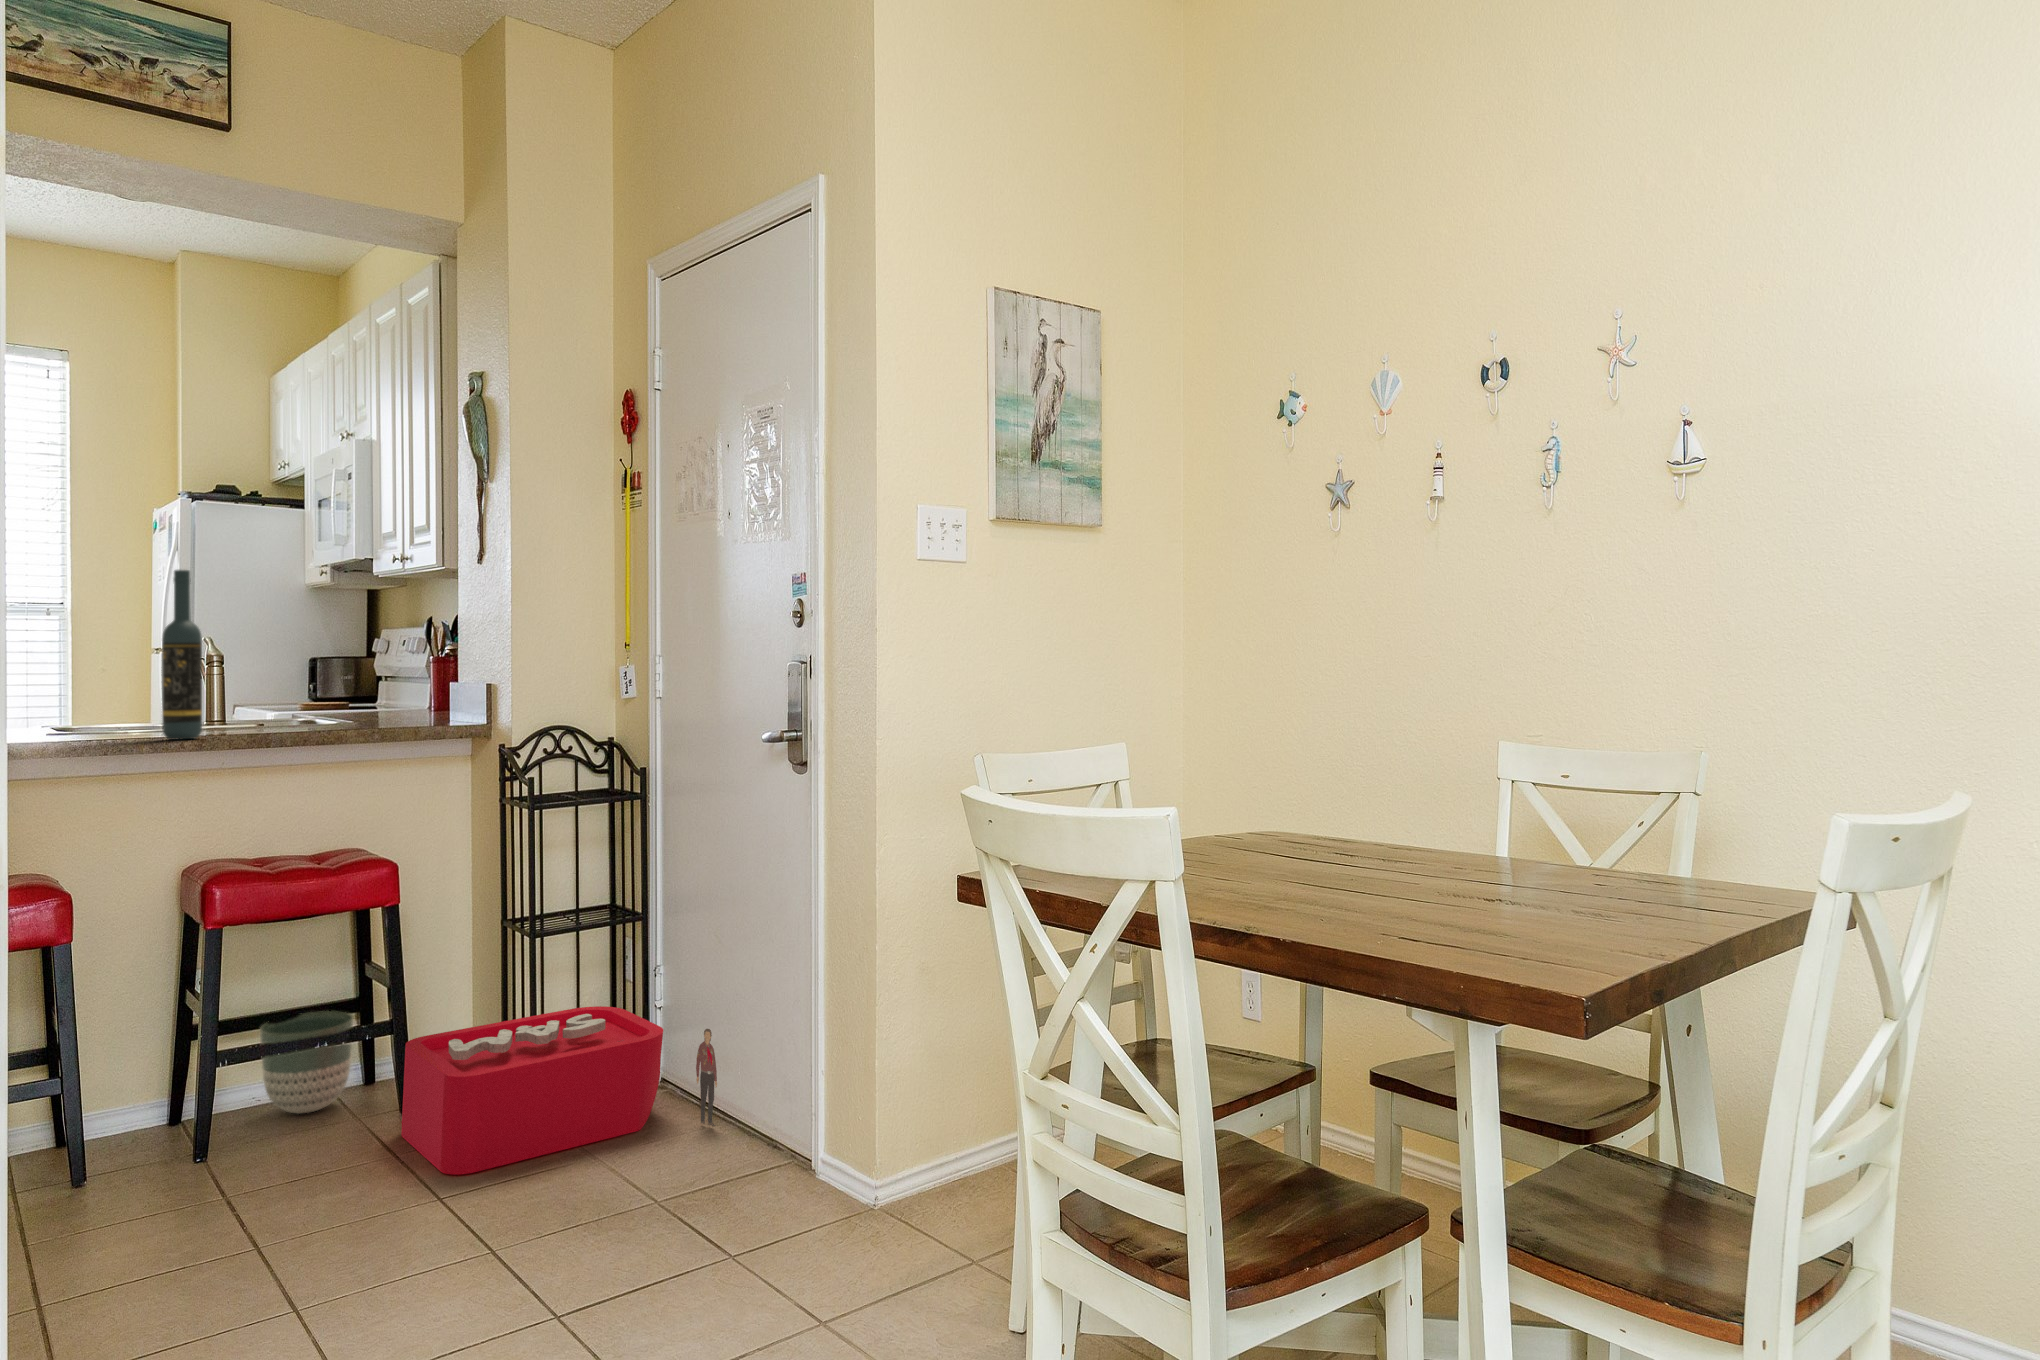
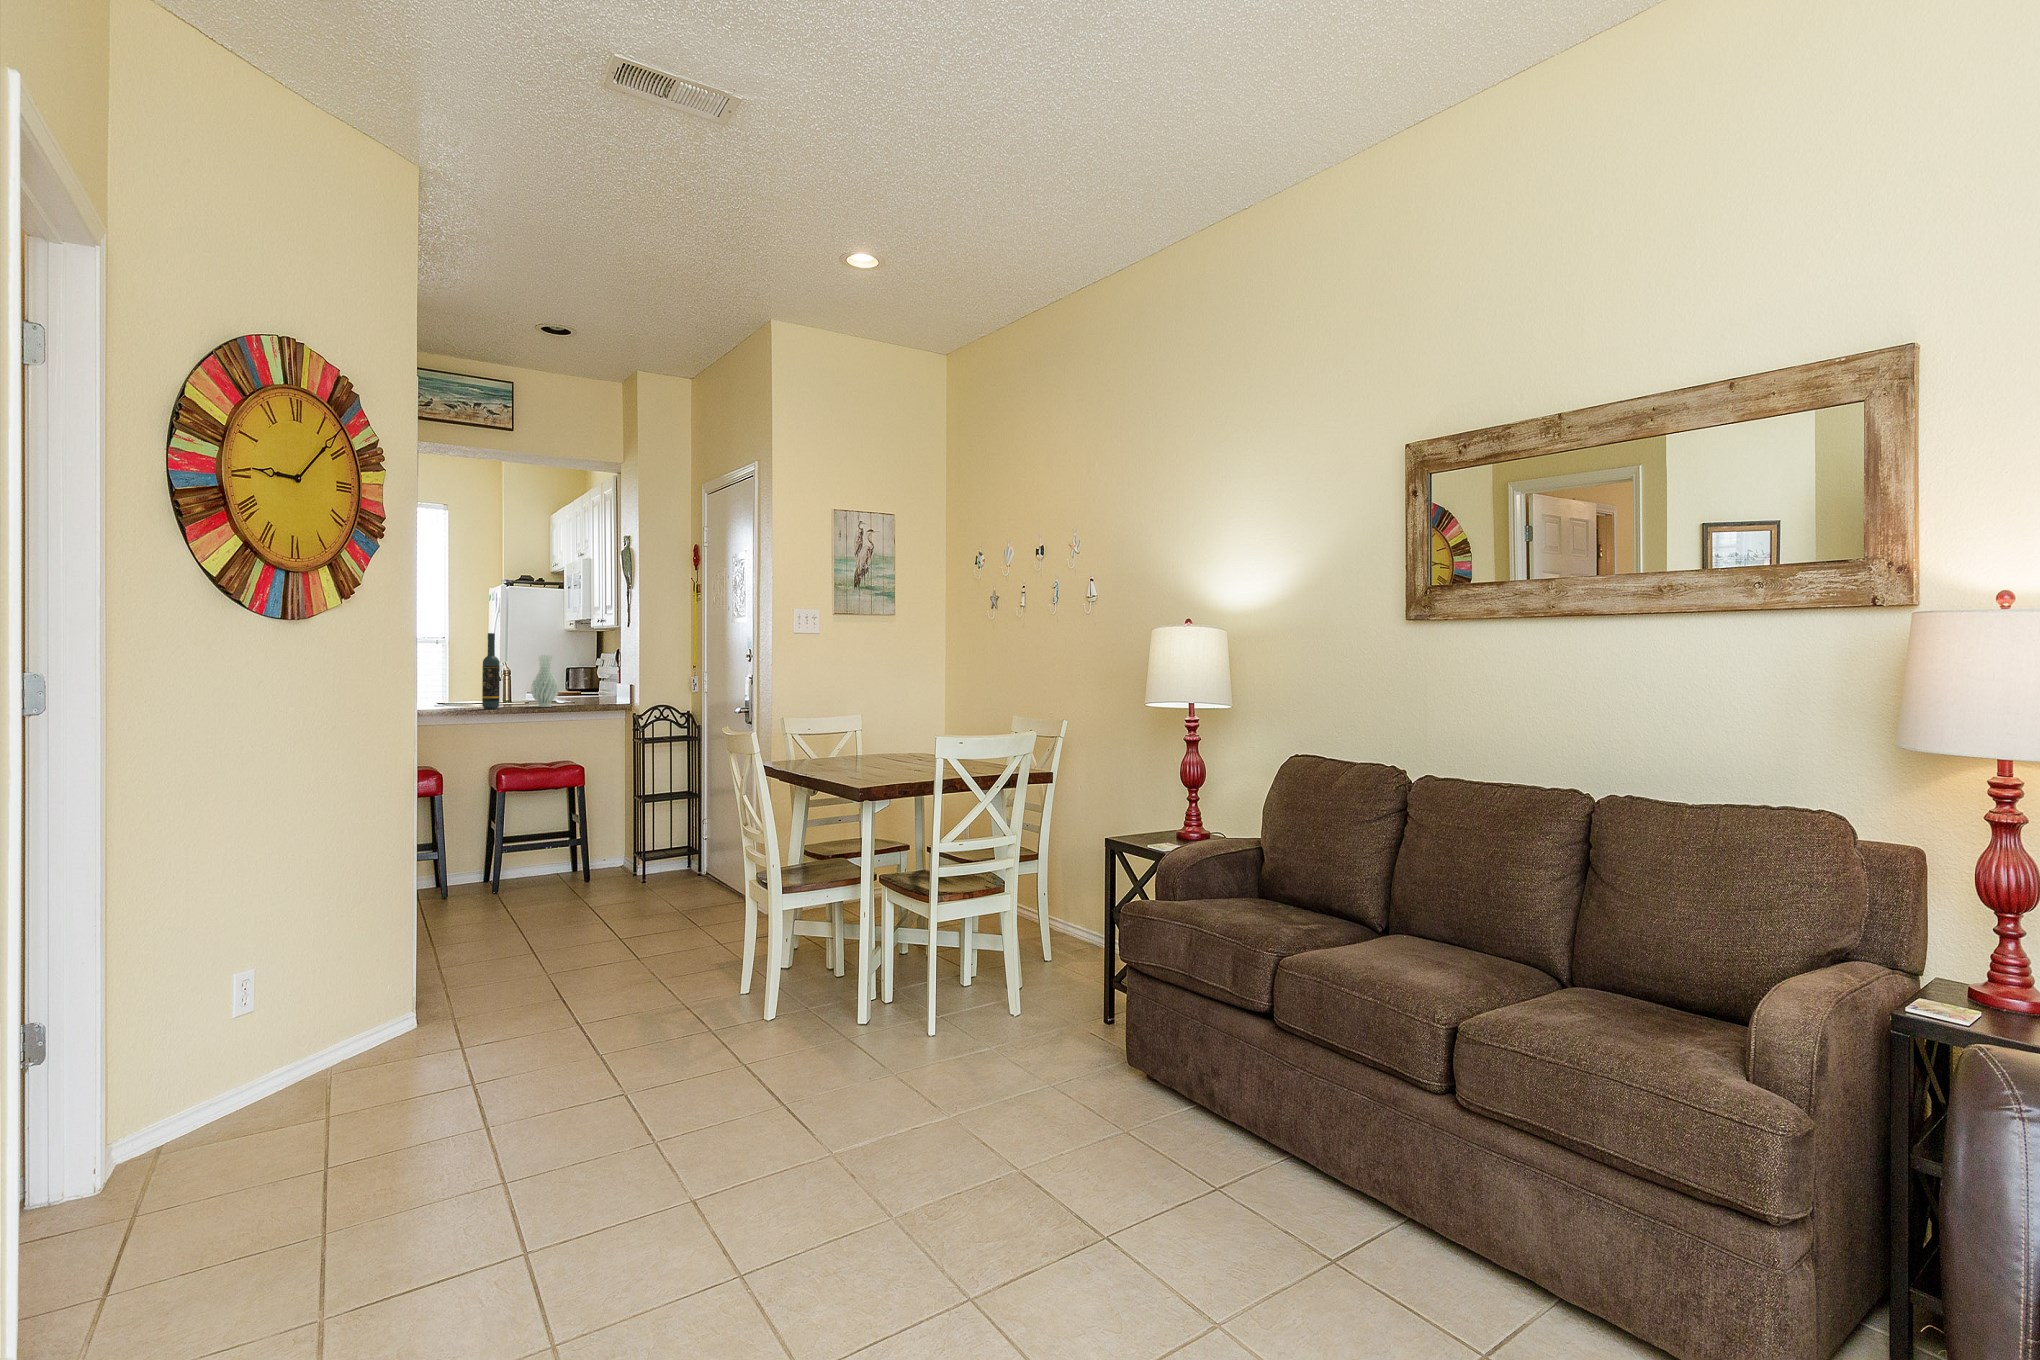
vase: none [274,619,335,734] -> present [531,655,558,707]
storage bin: present [401,1006,717,1175] -> none [582,837,720,900]
planter: present [260,1011,353,1114] -> none [523,836,565,880]

